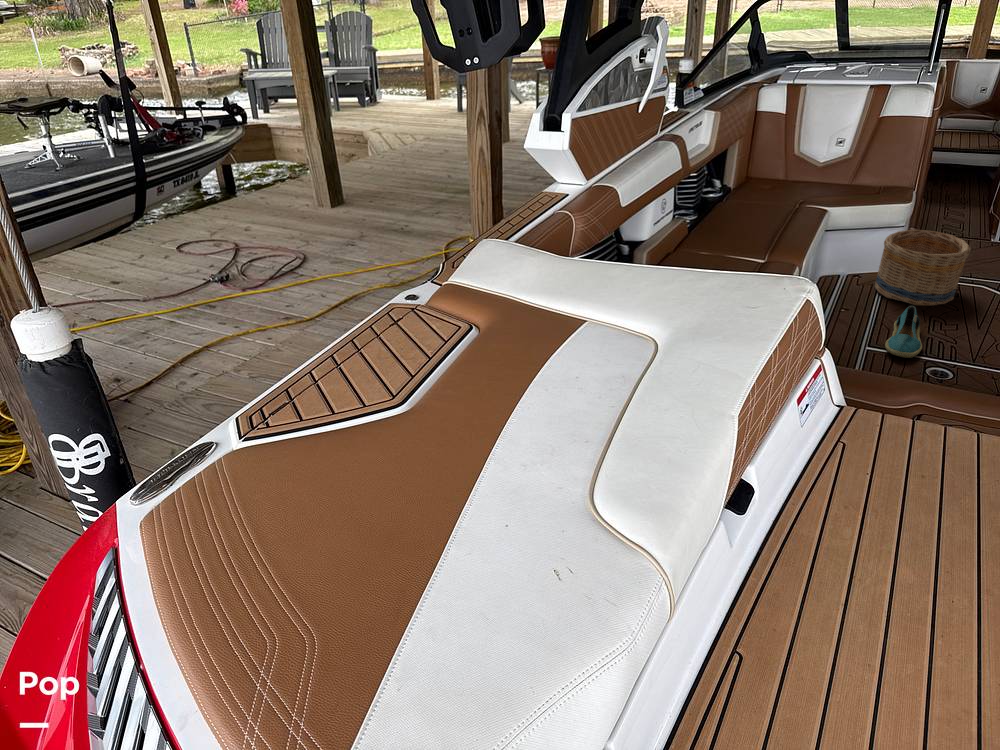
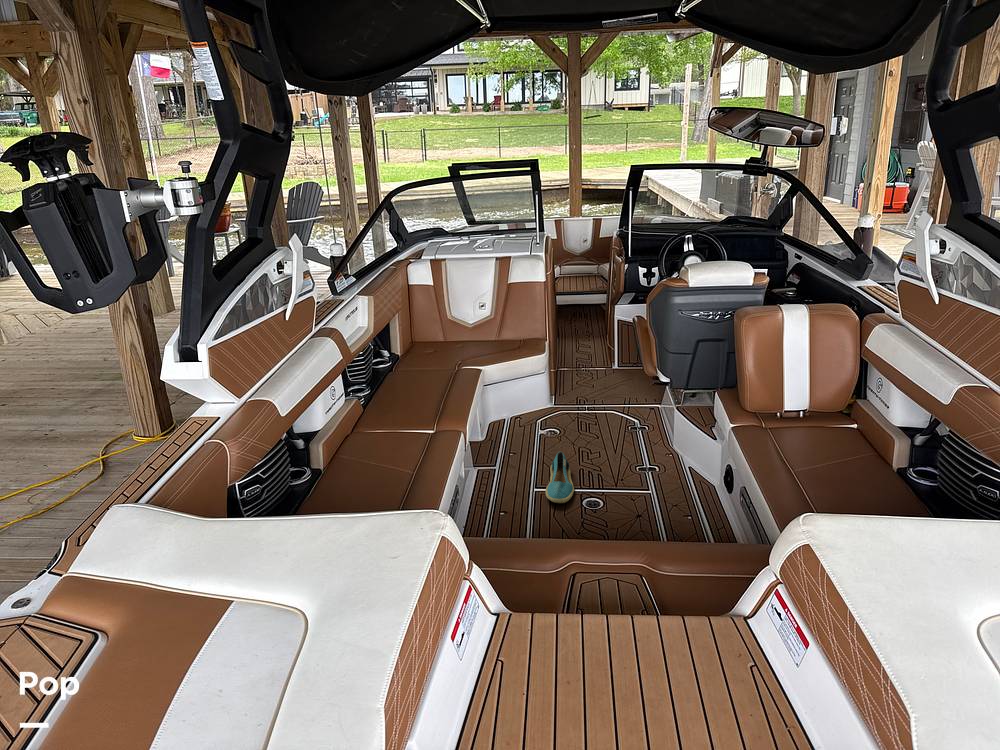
basket: present [875,230,970,305] -> none [530,378,595,444]

